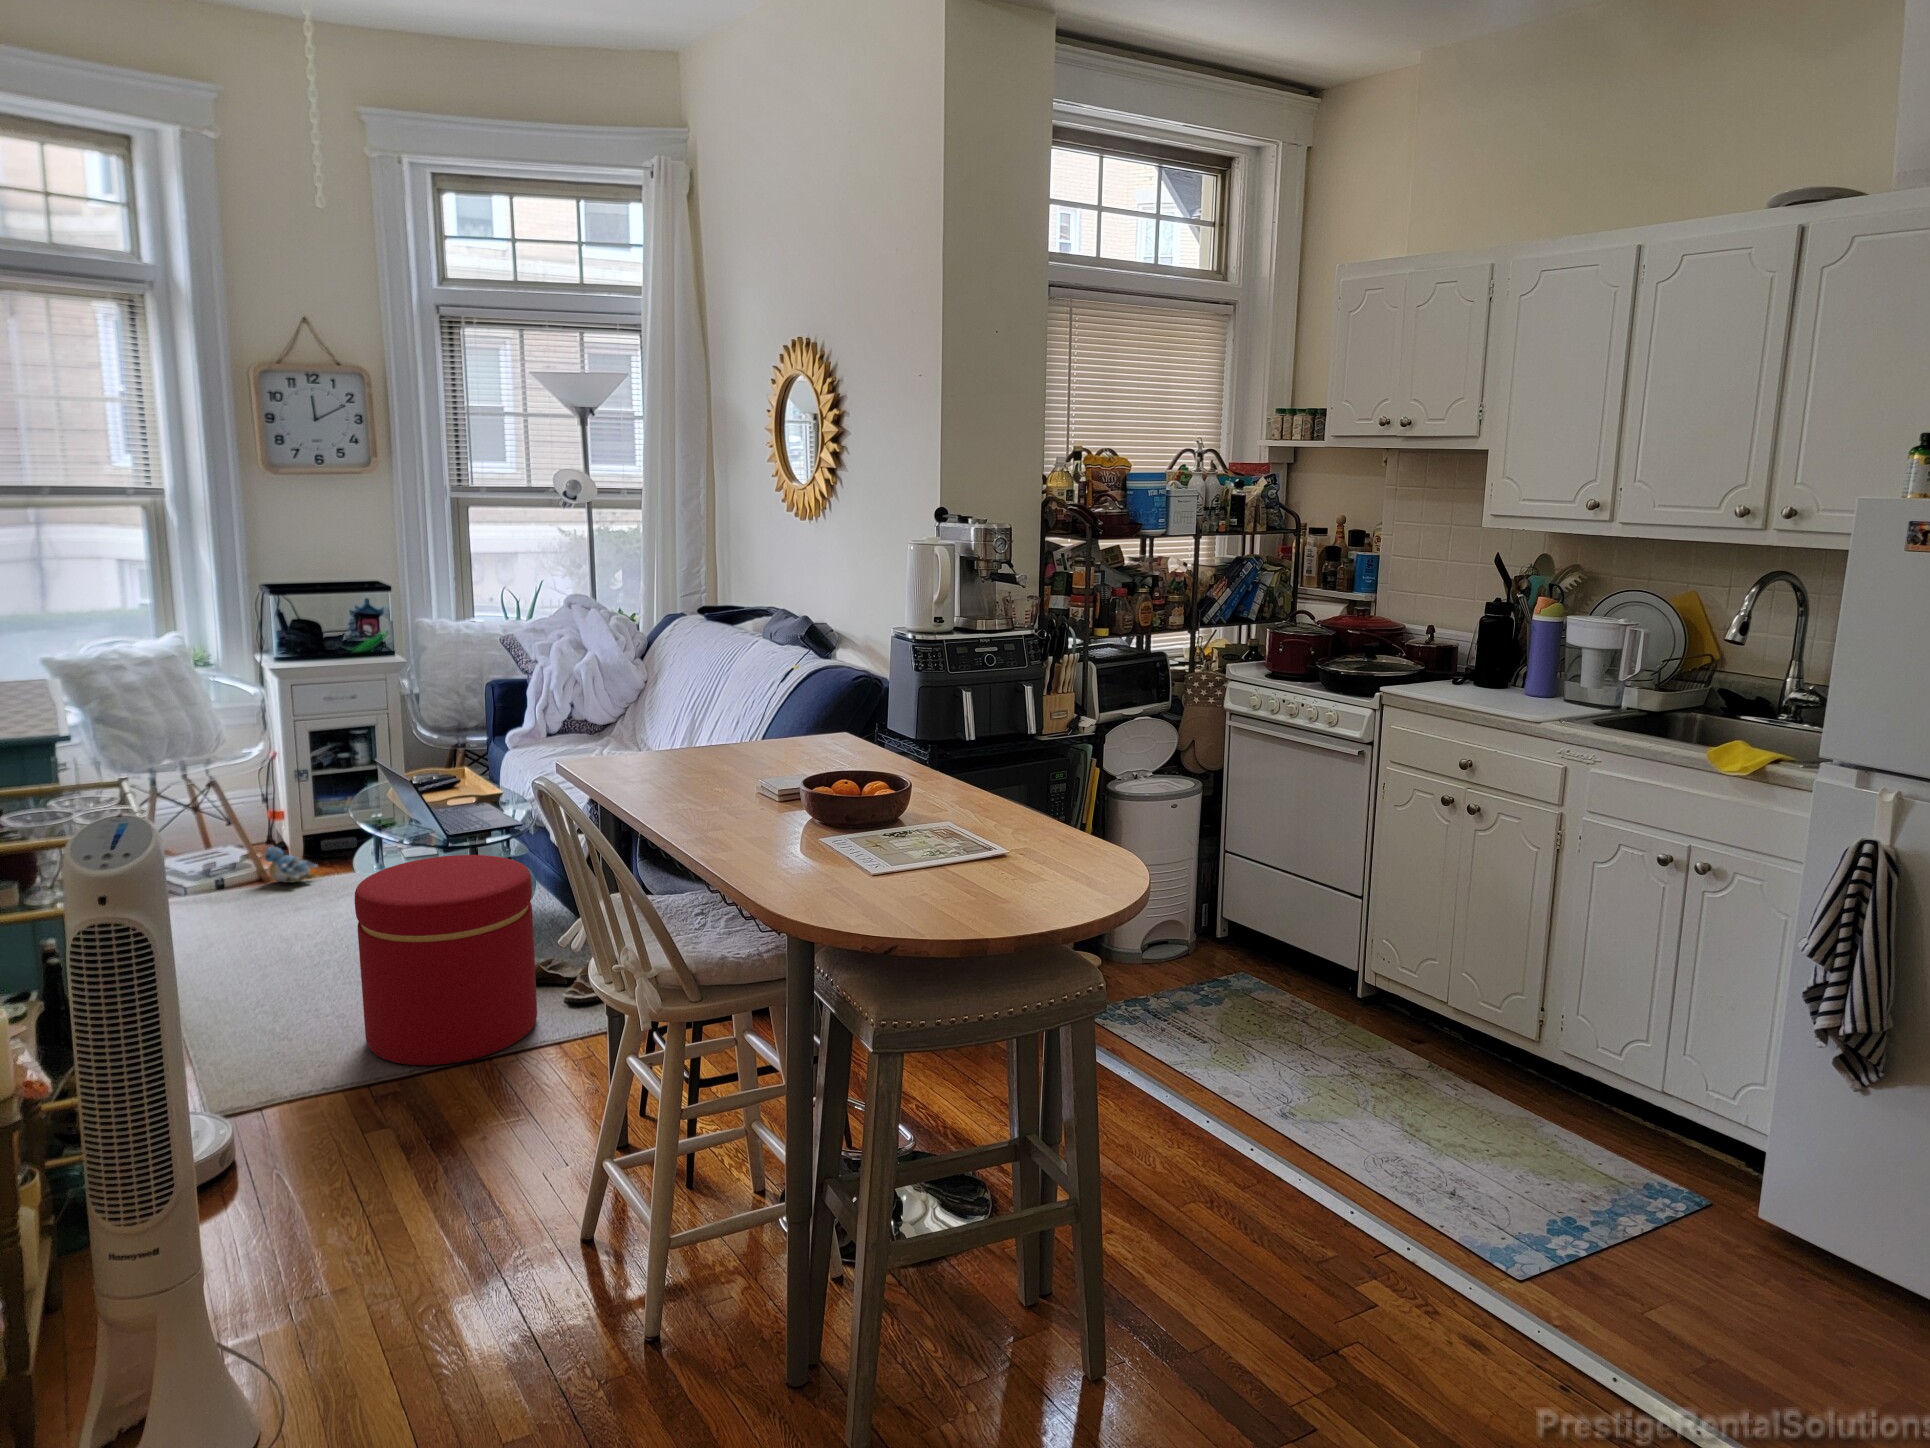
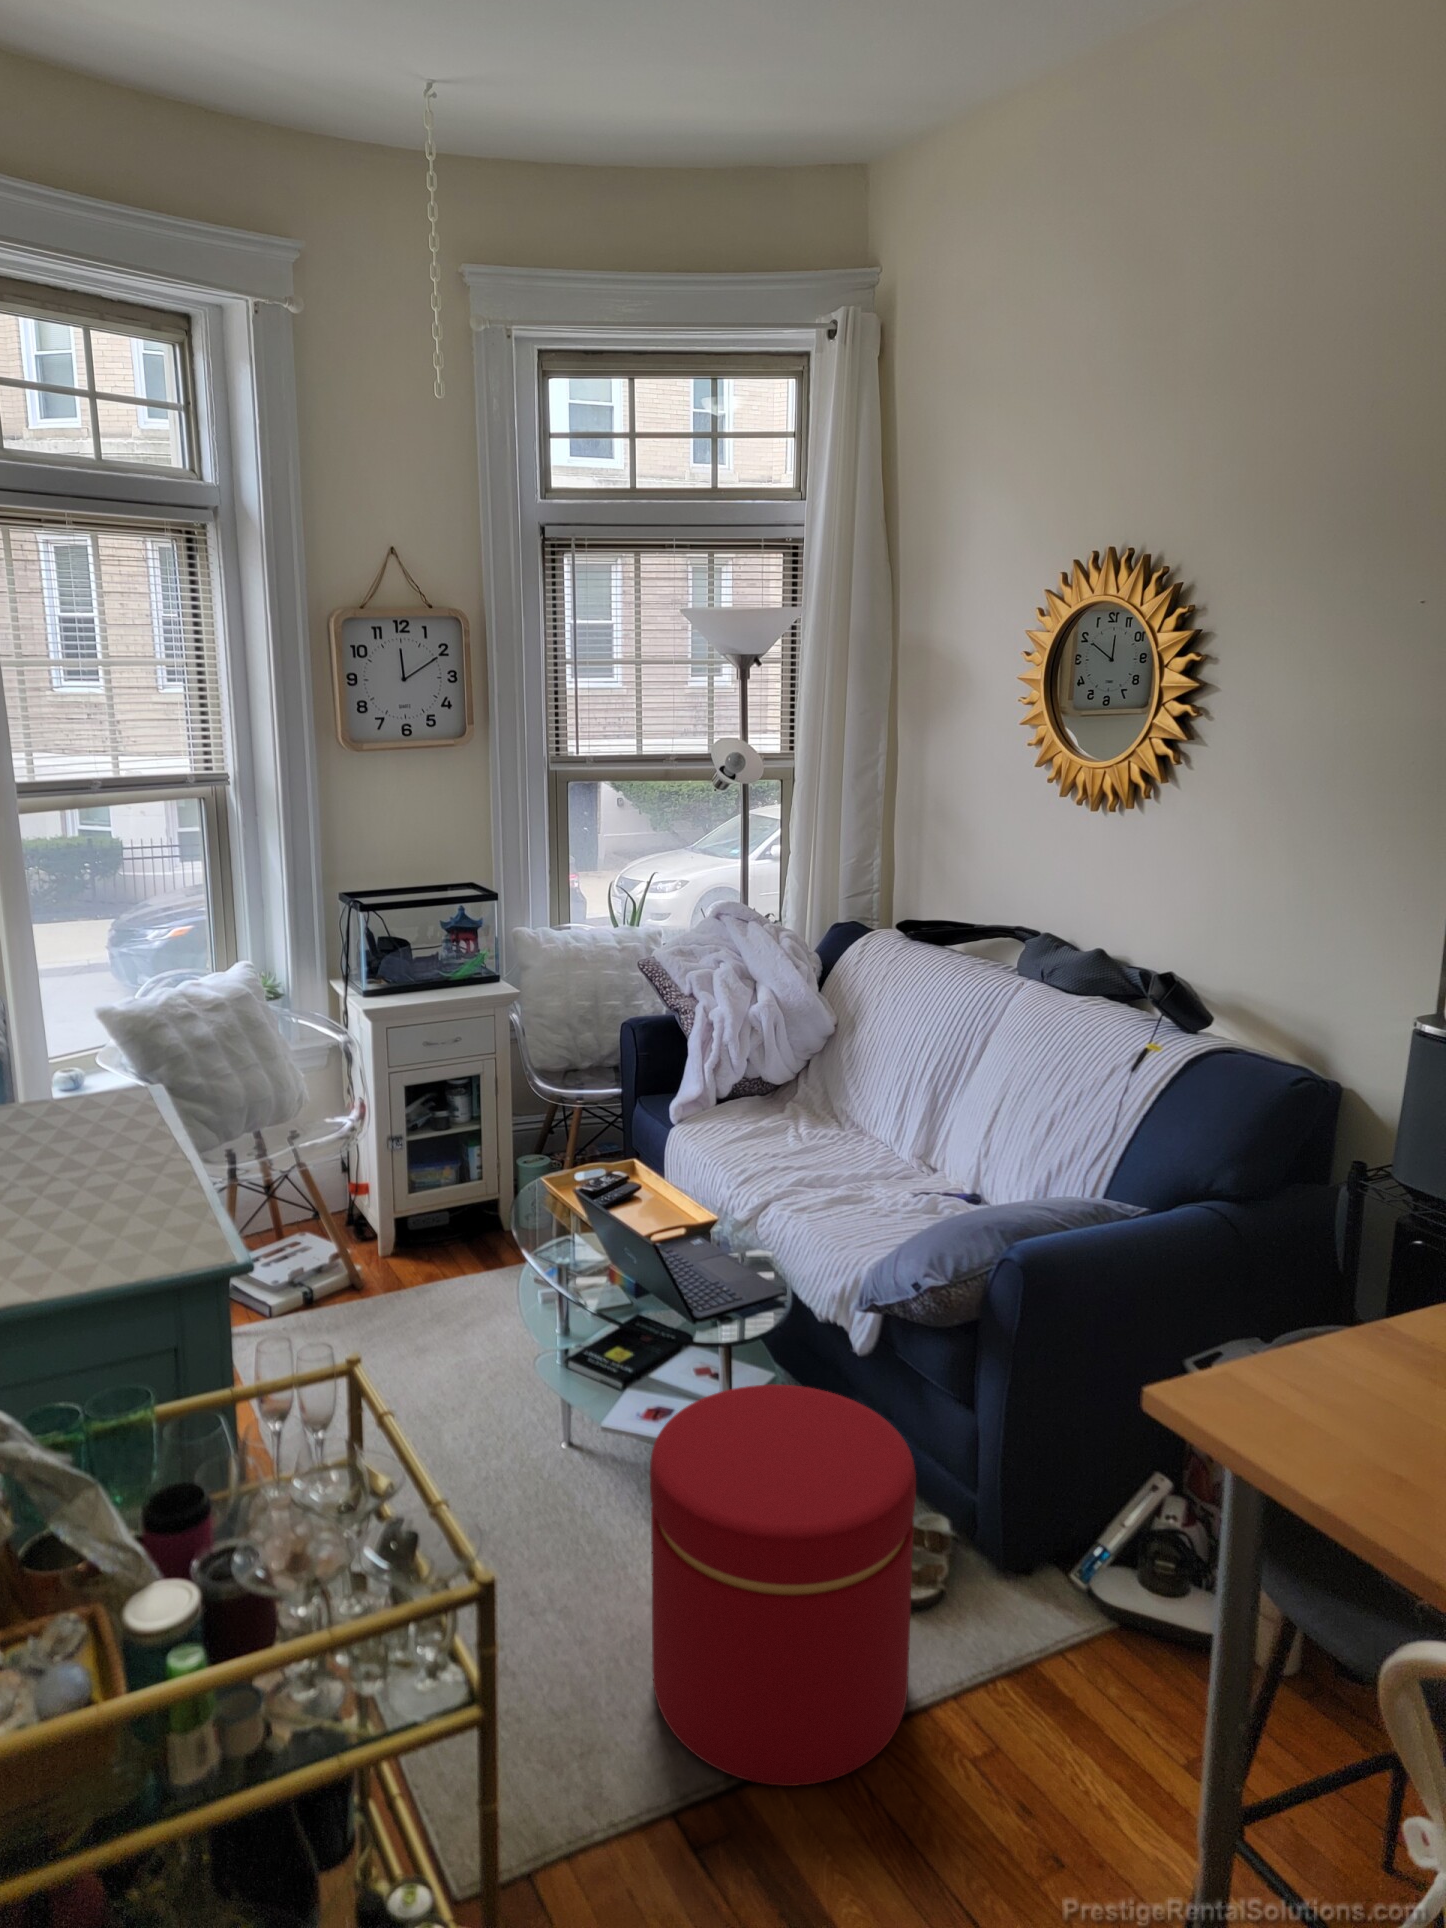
plush toy: present [265,847,318,883] -> none [366,1254,431,1303]

